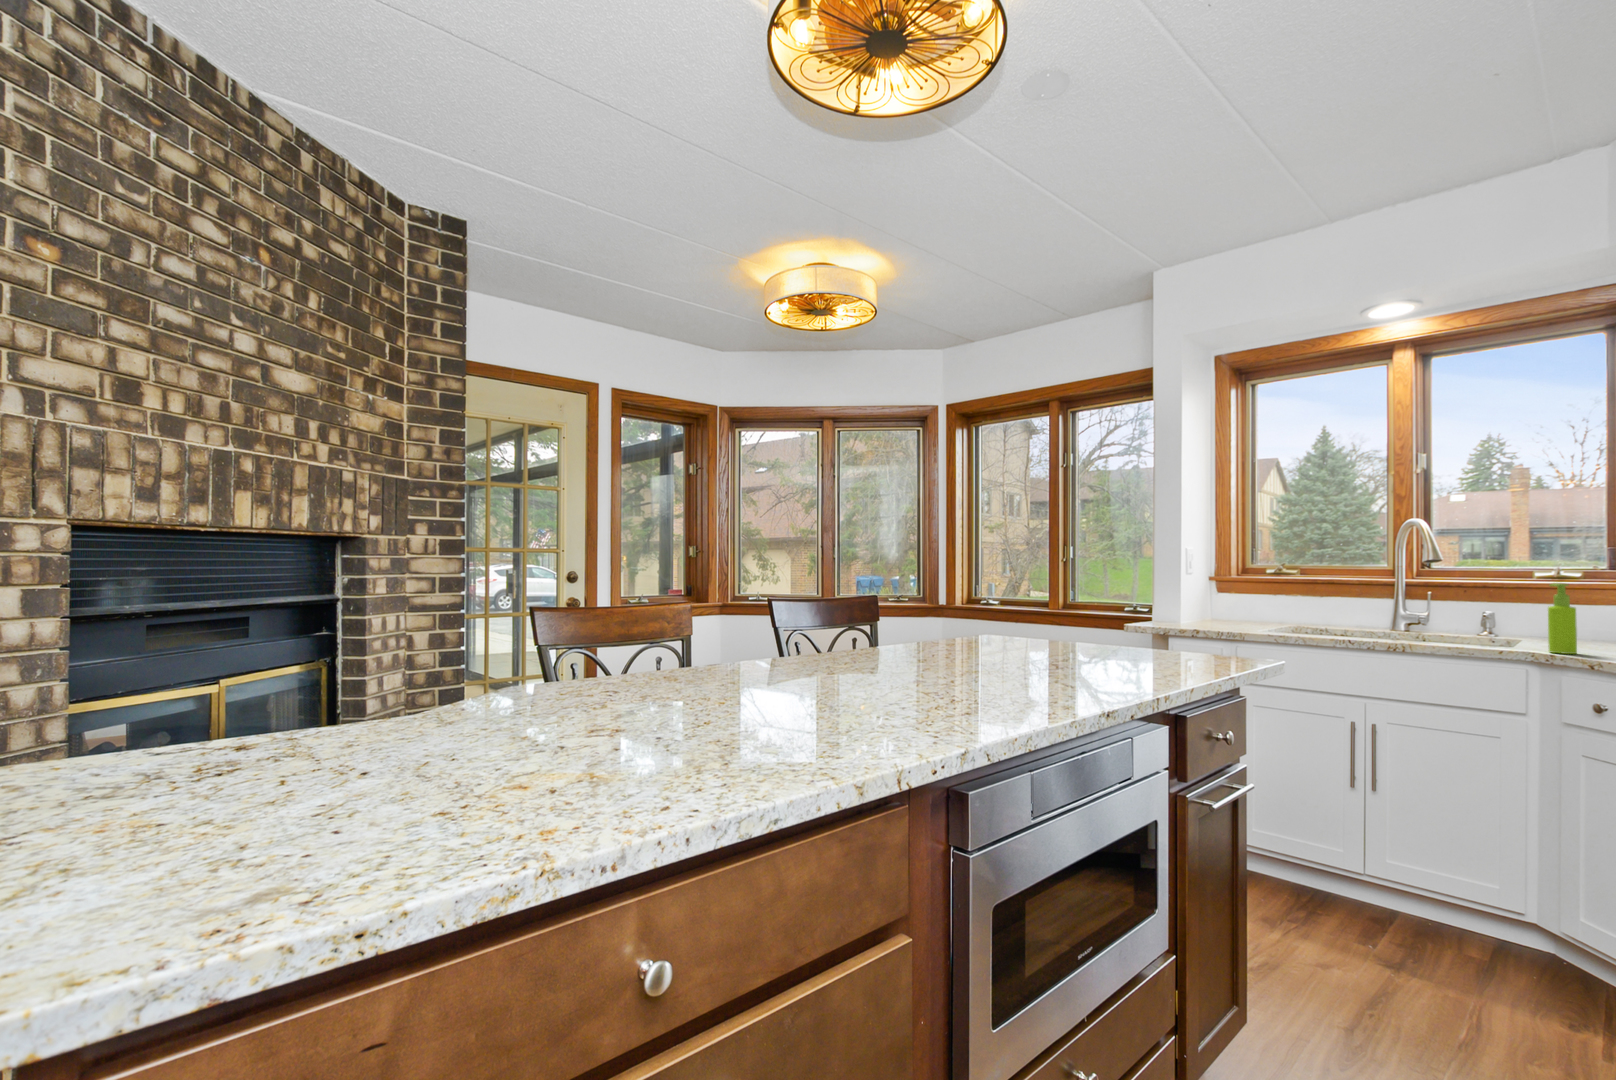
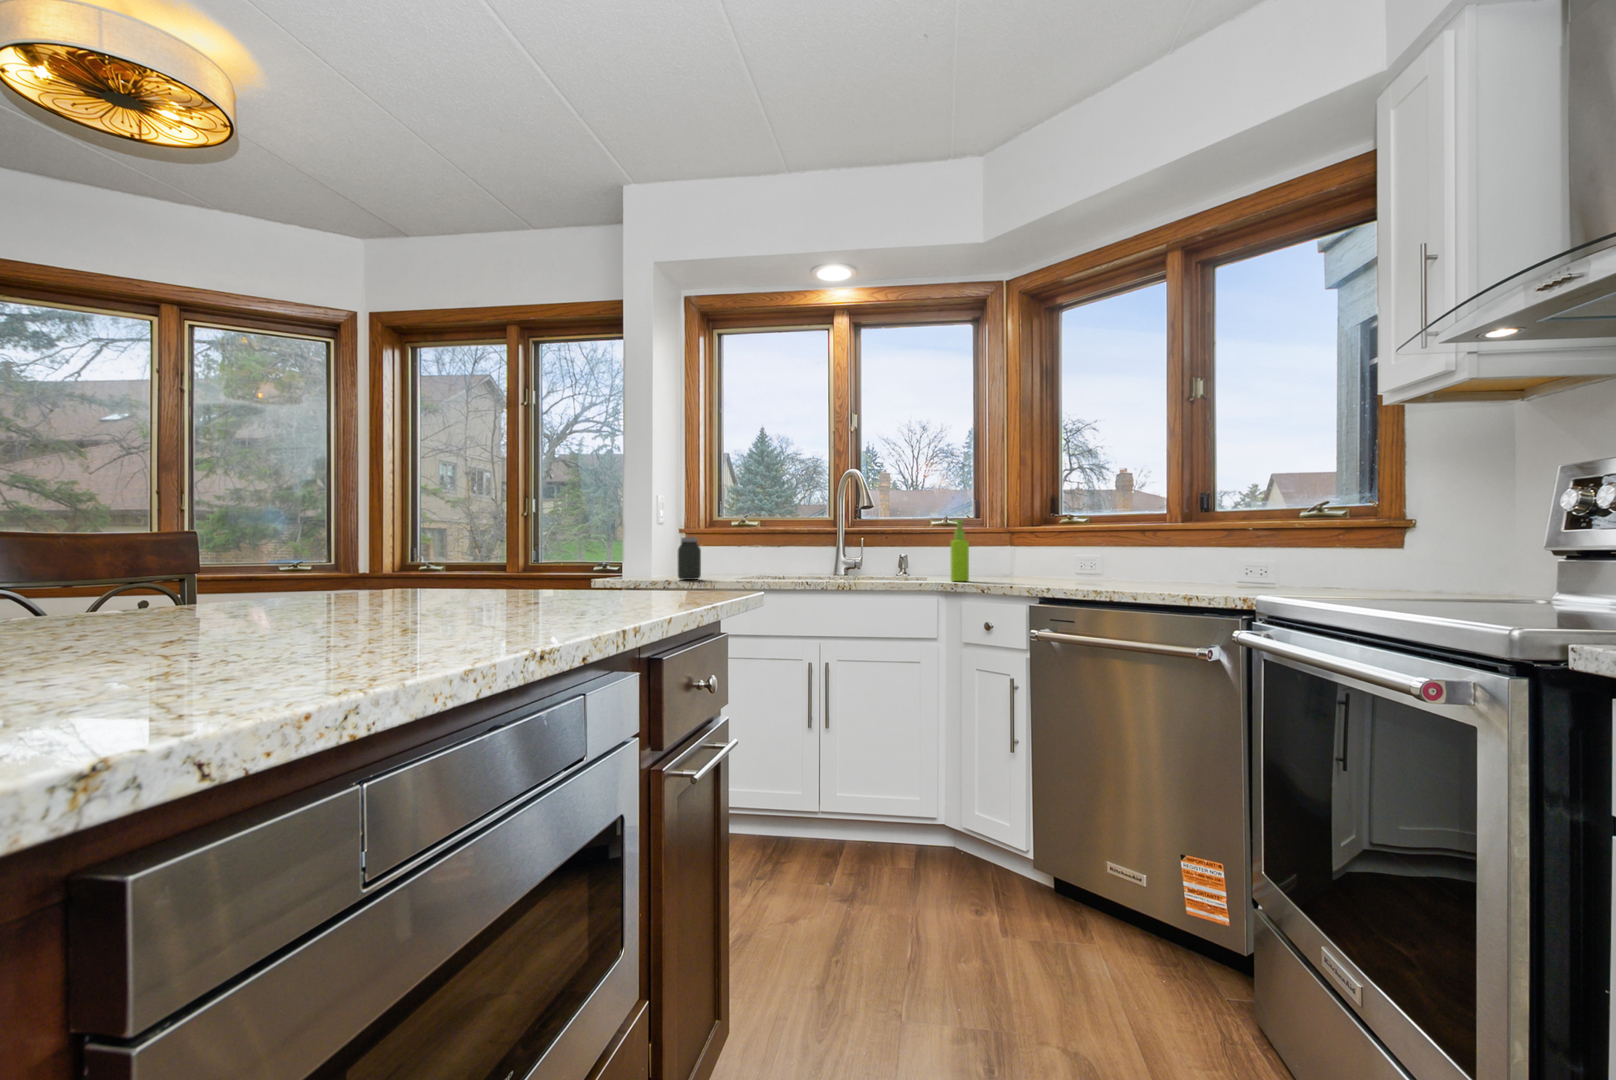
jar: none [1208,590,1233,630] -> present [678,537,701,580]

